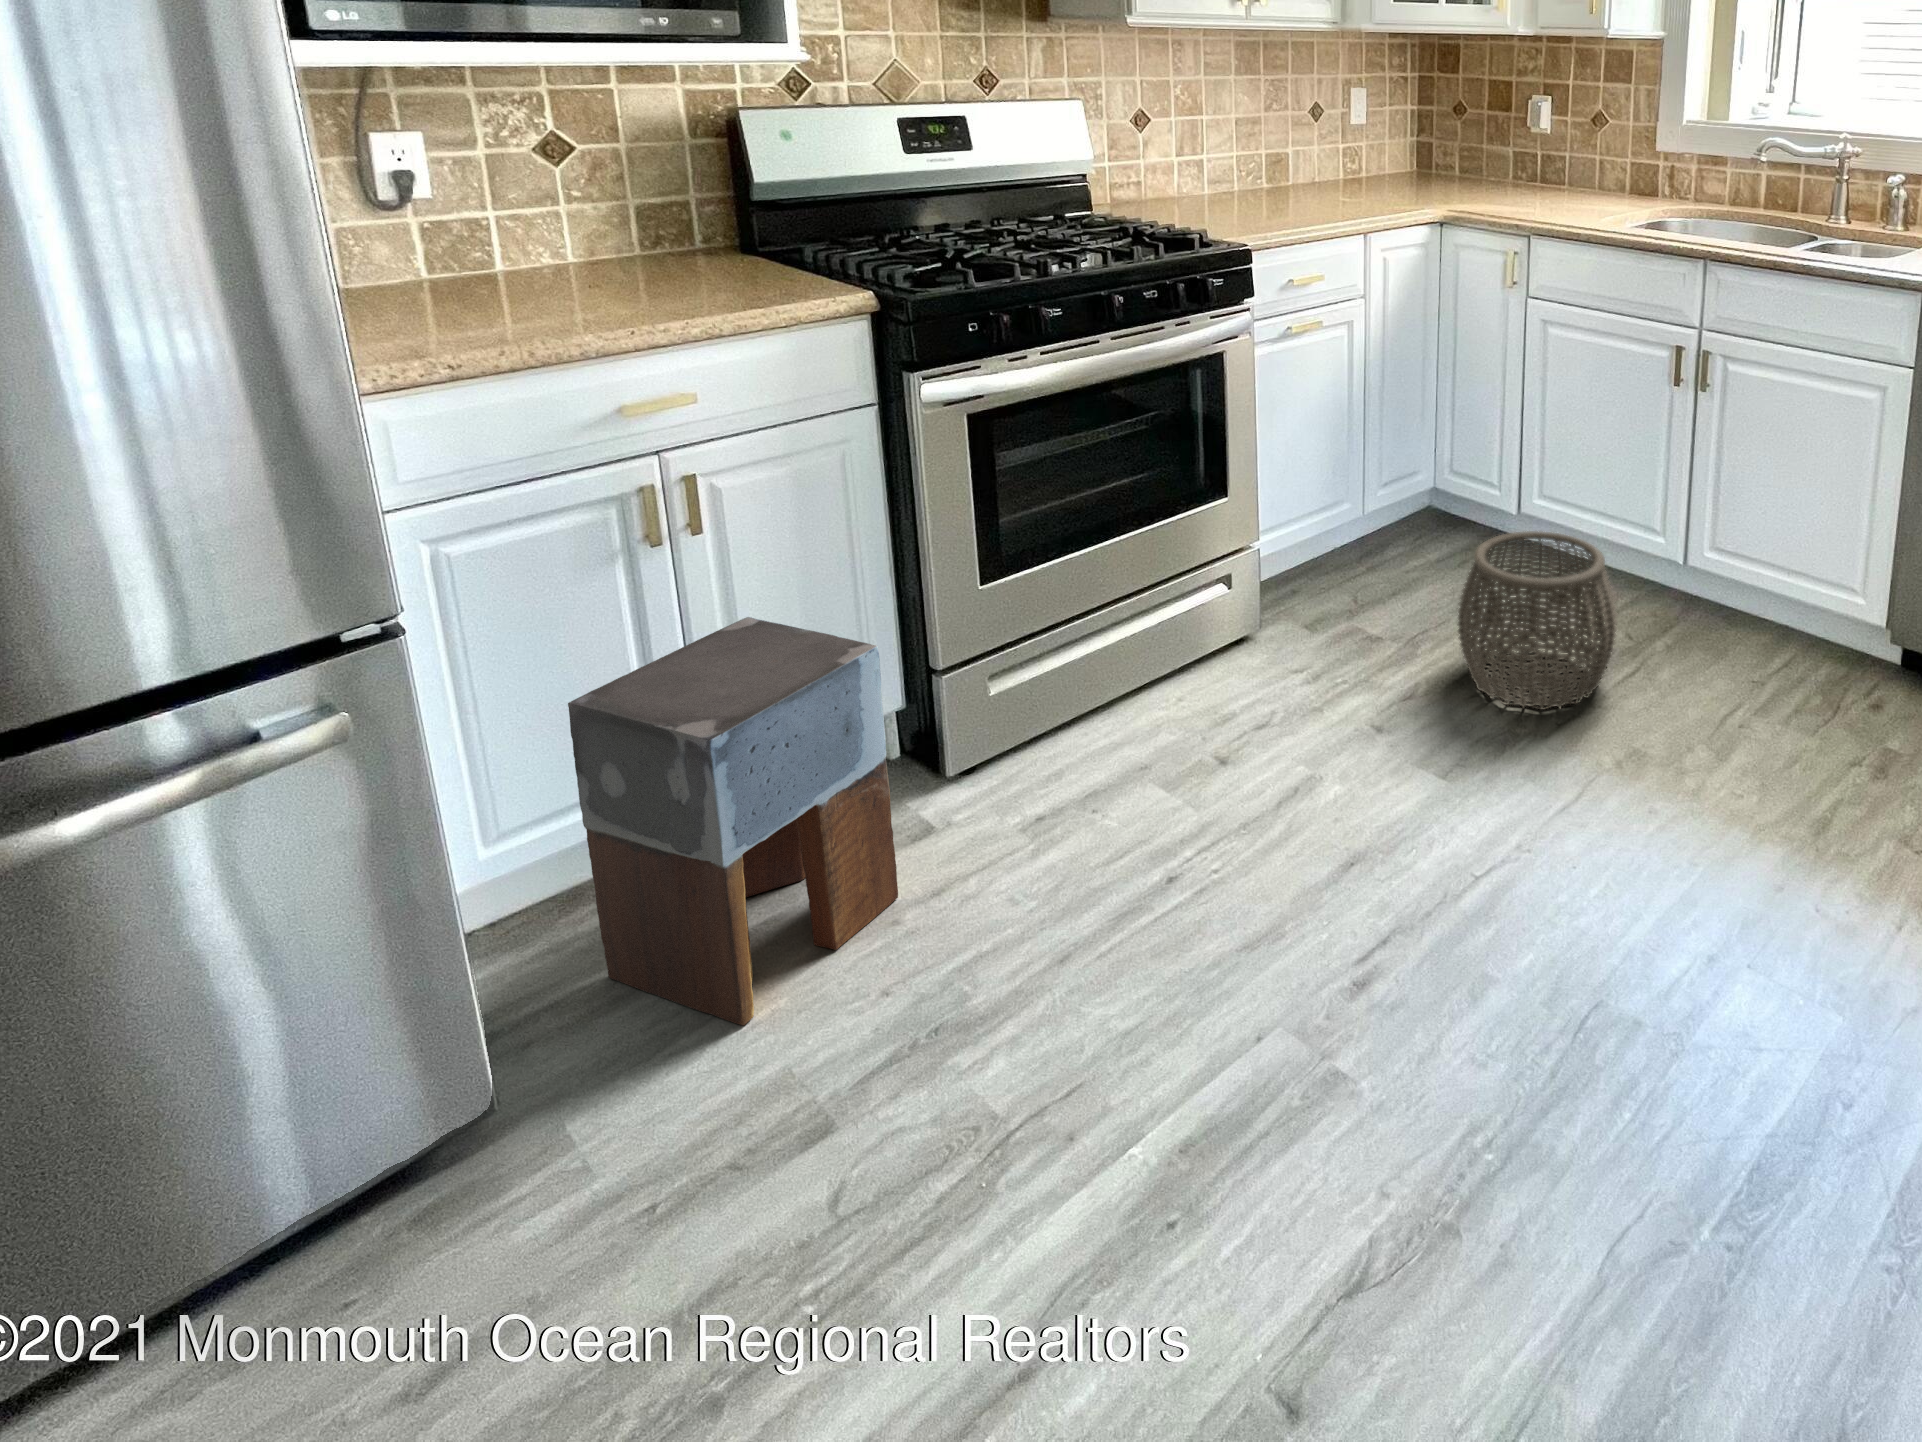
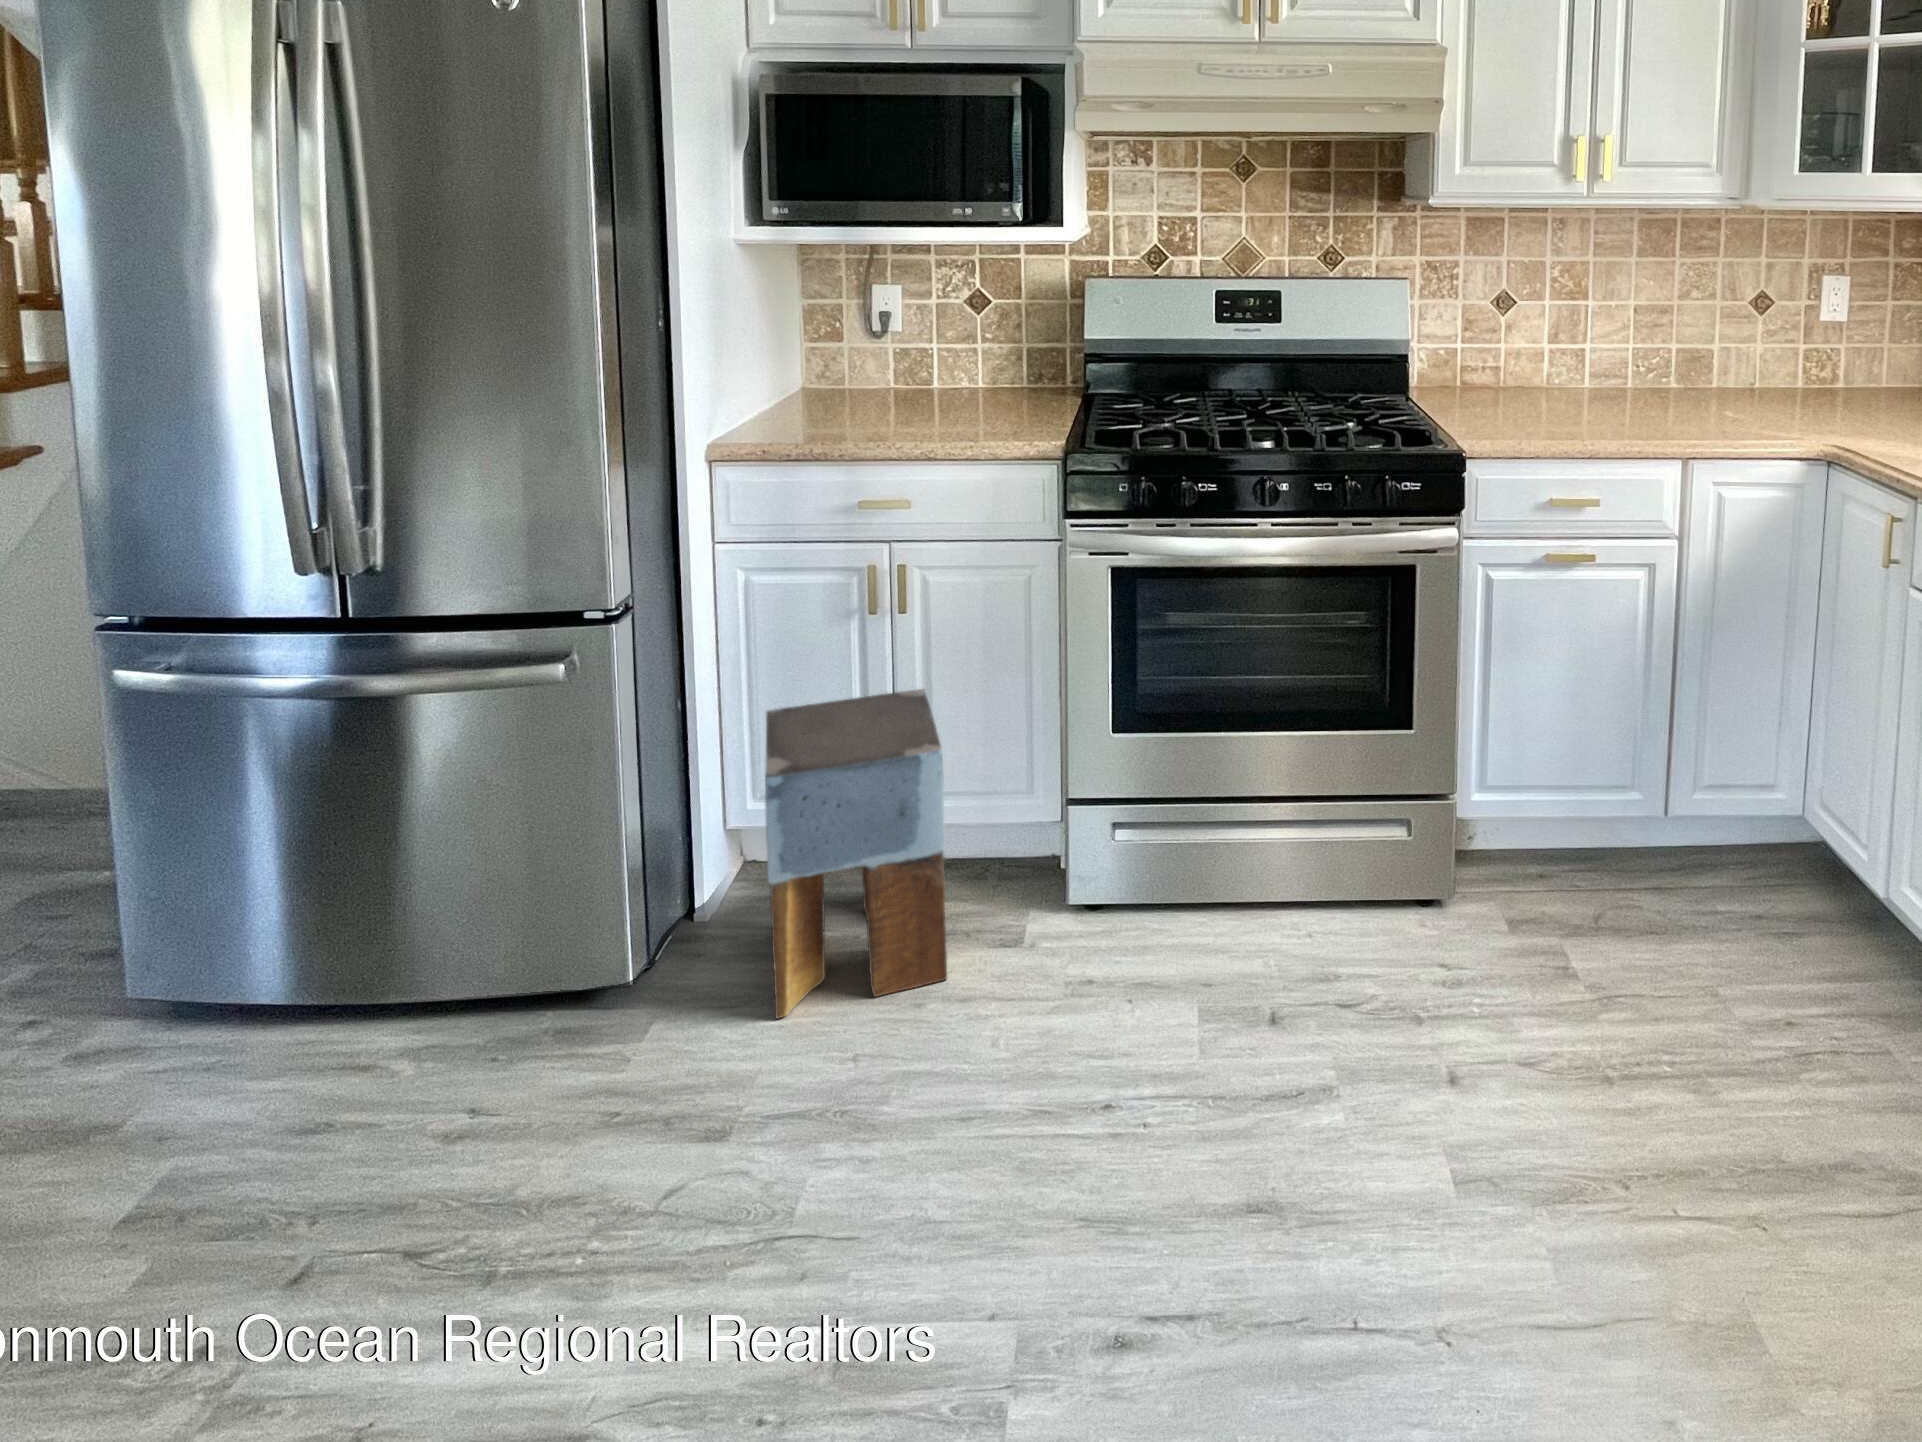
woven basket: present [1458,531,1617,710] -> none [1608,904,1860,1213]

